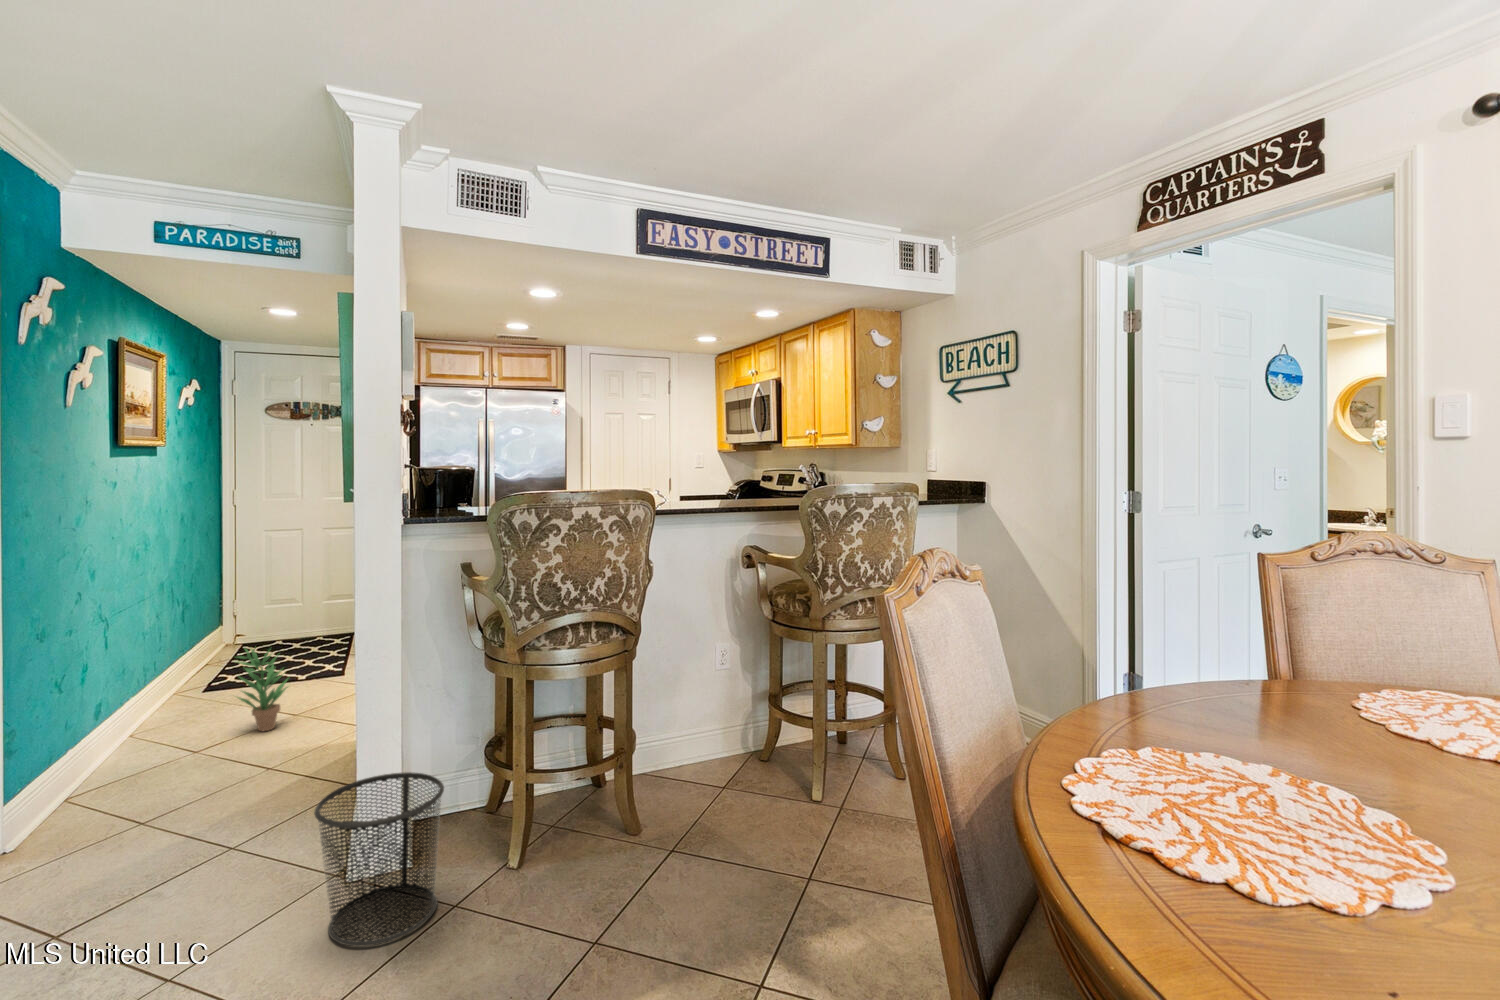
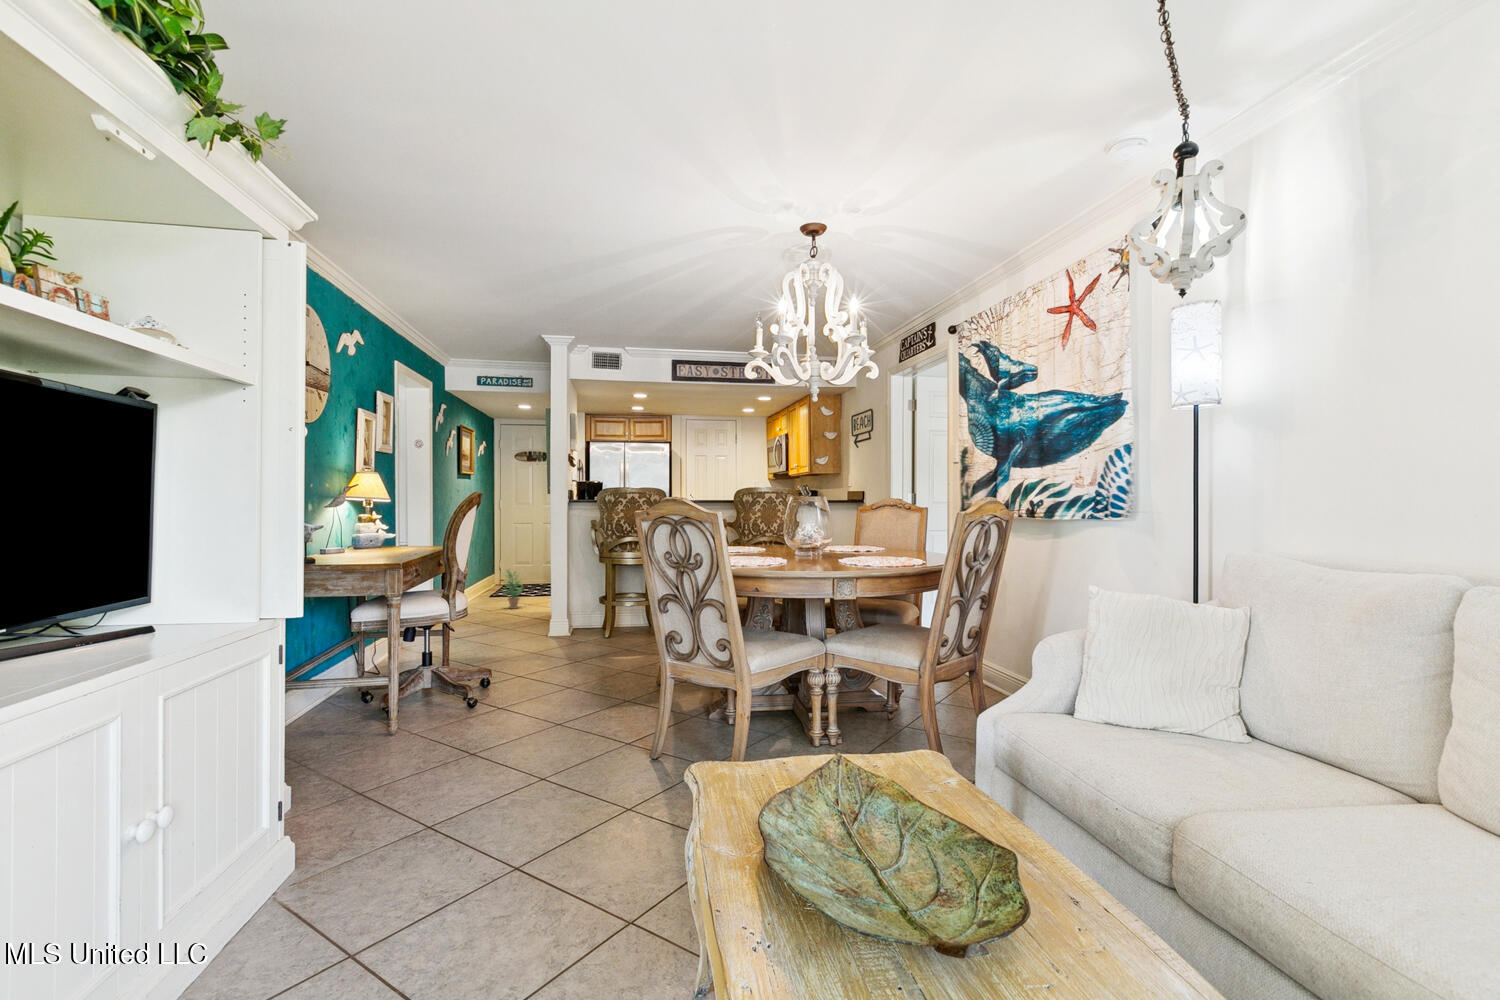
waste bin: present [314,772,444,947] -> none [534,595,578,646]

